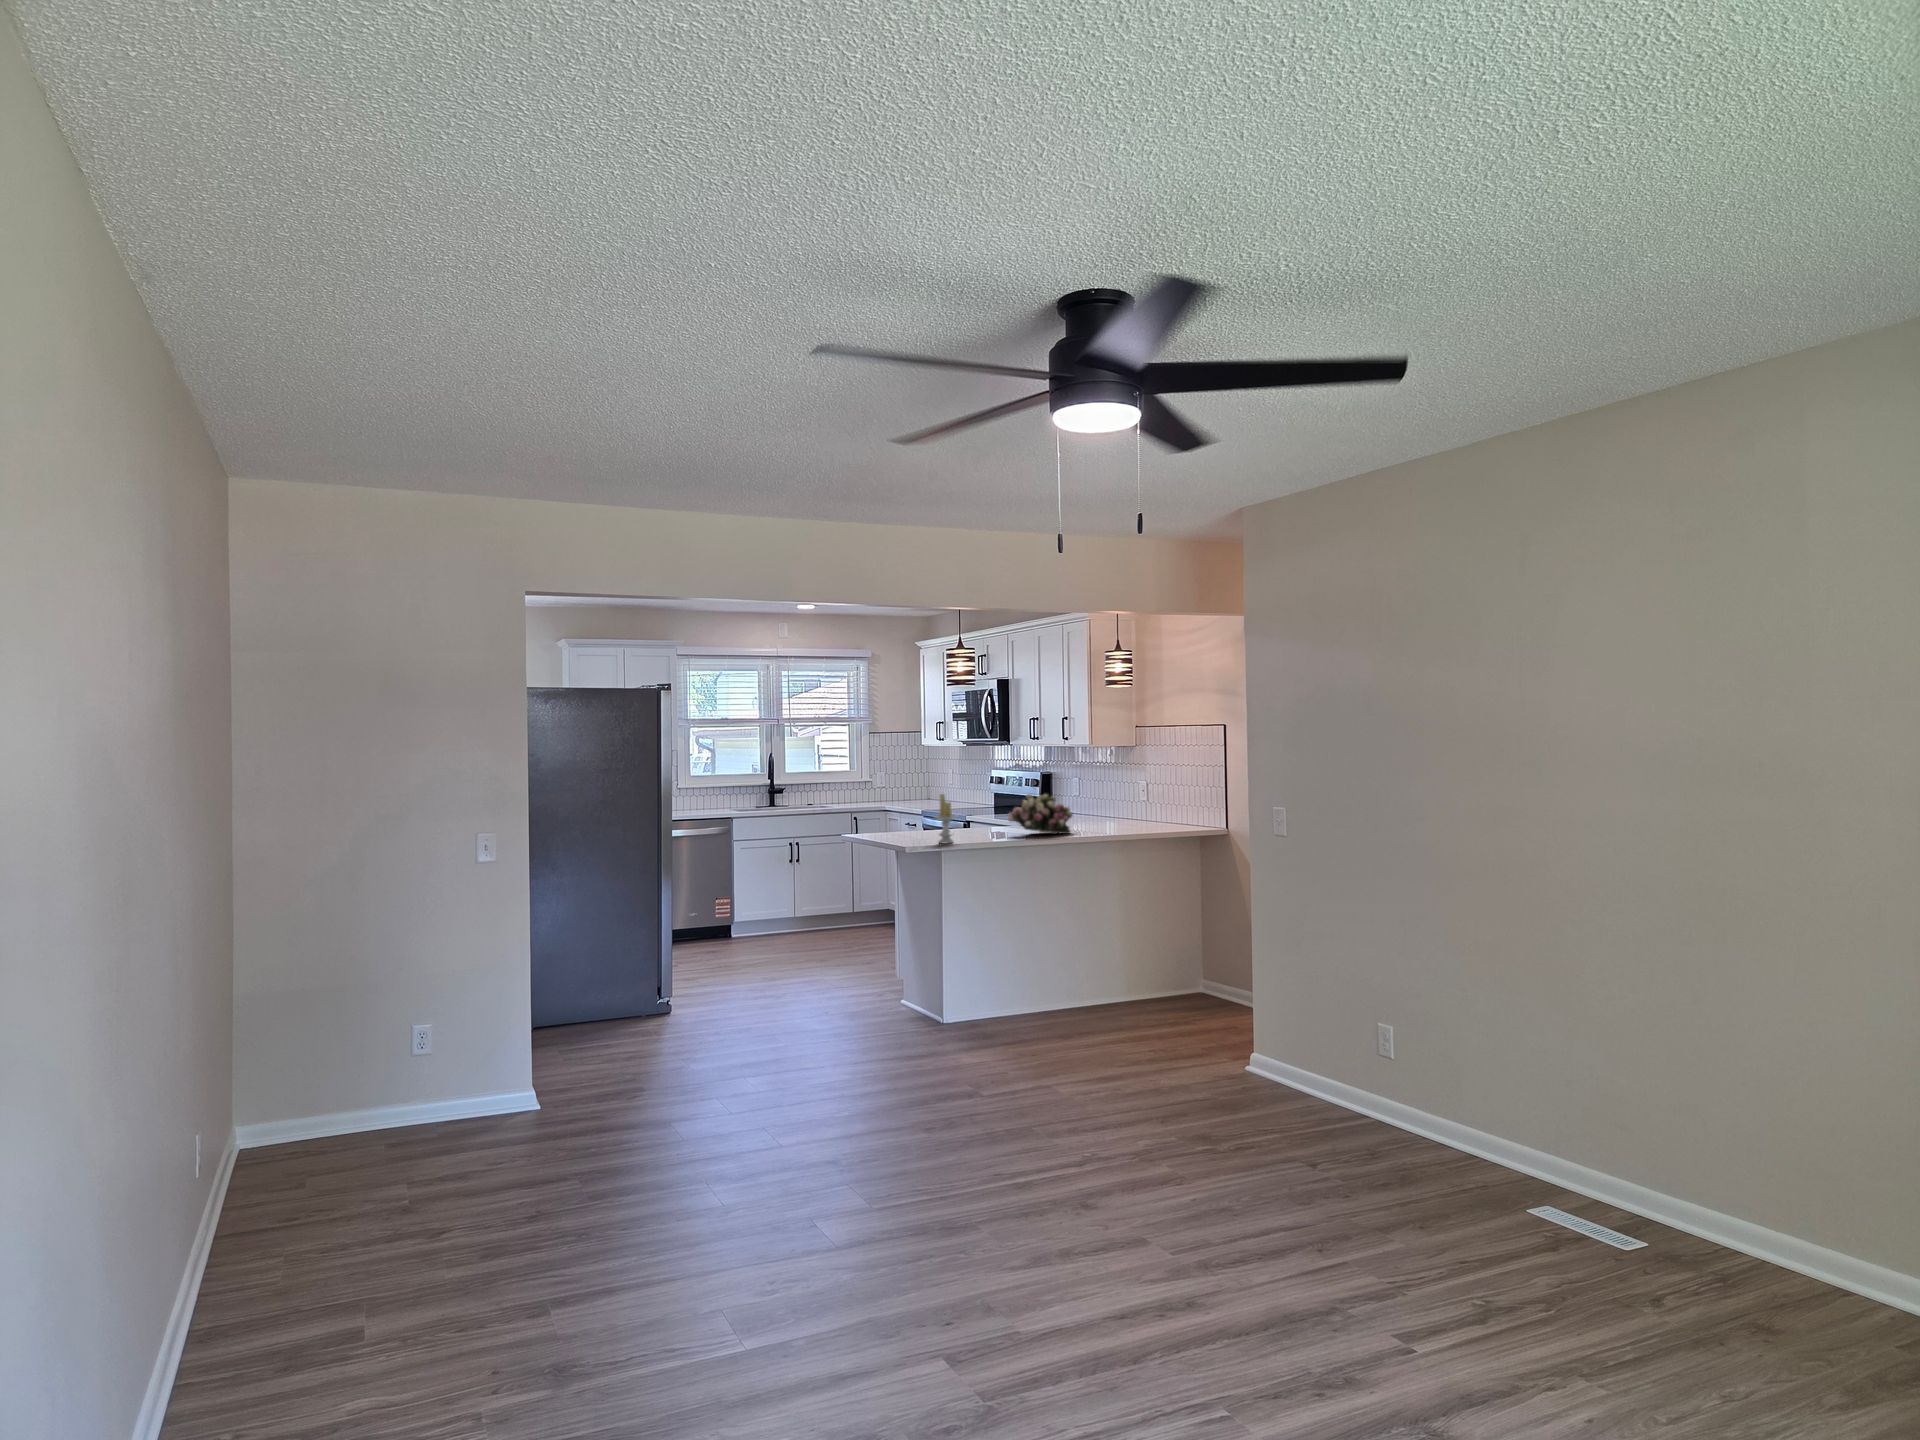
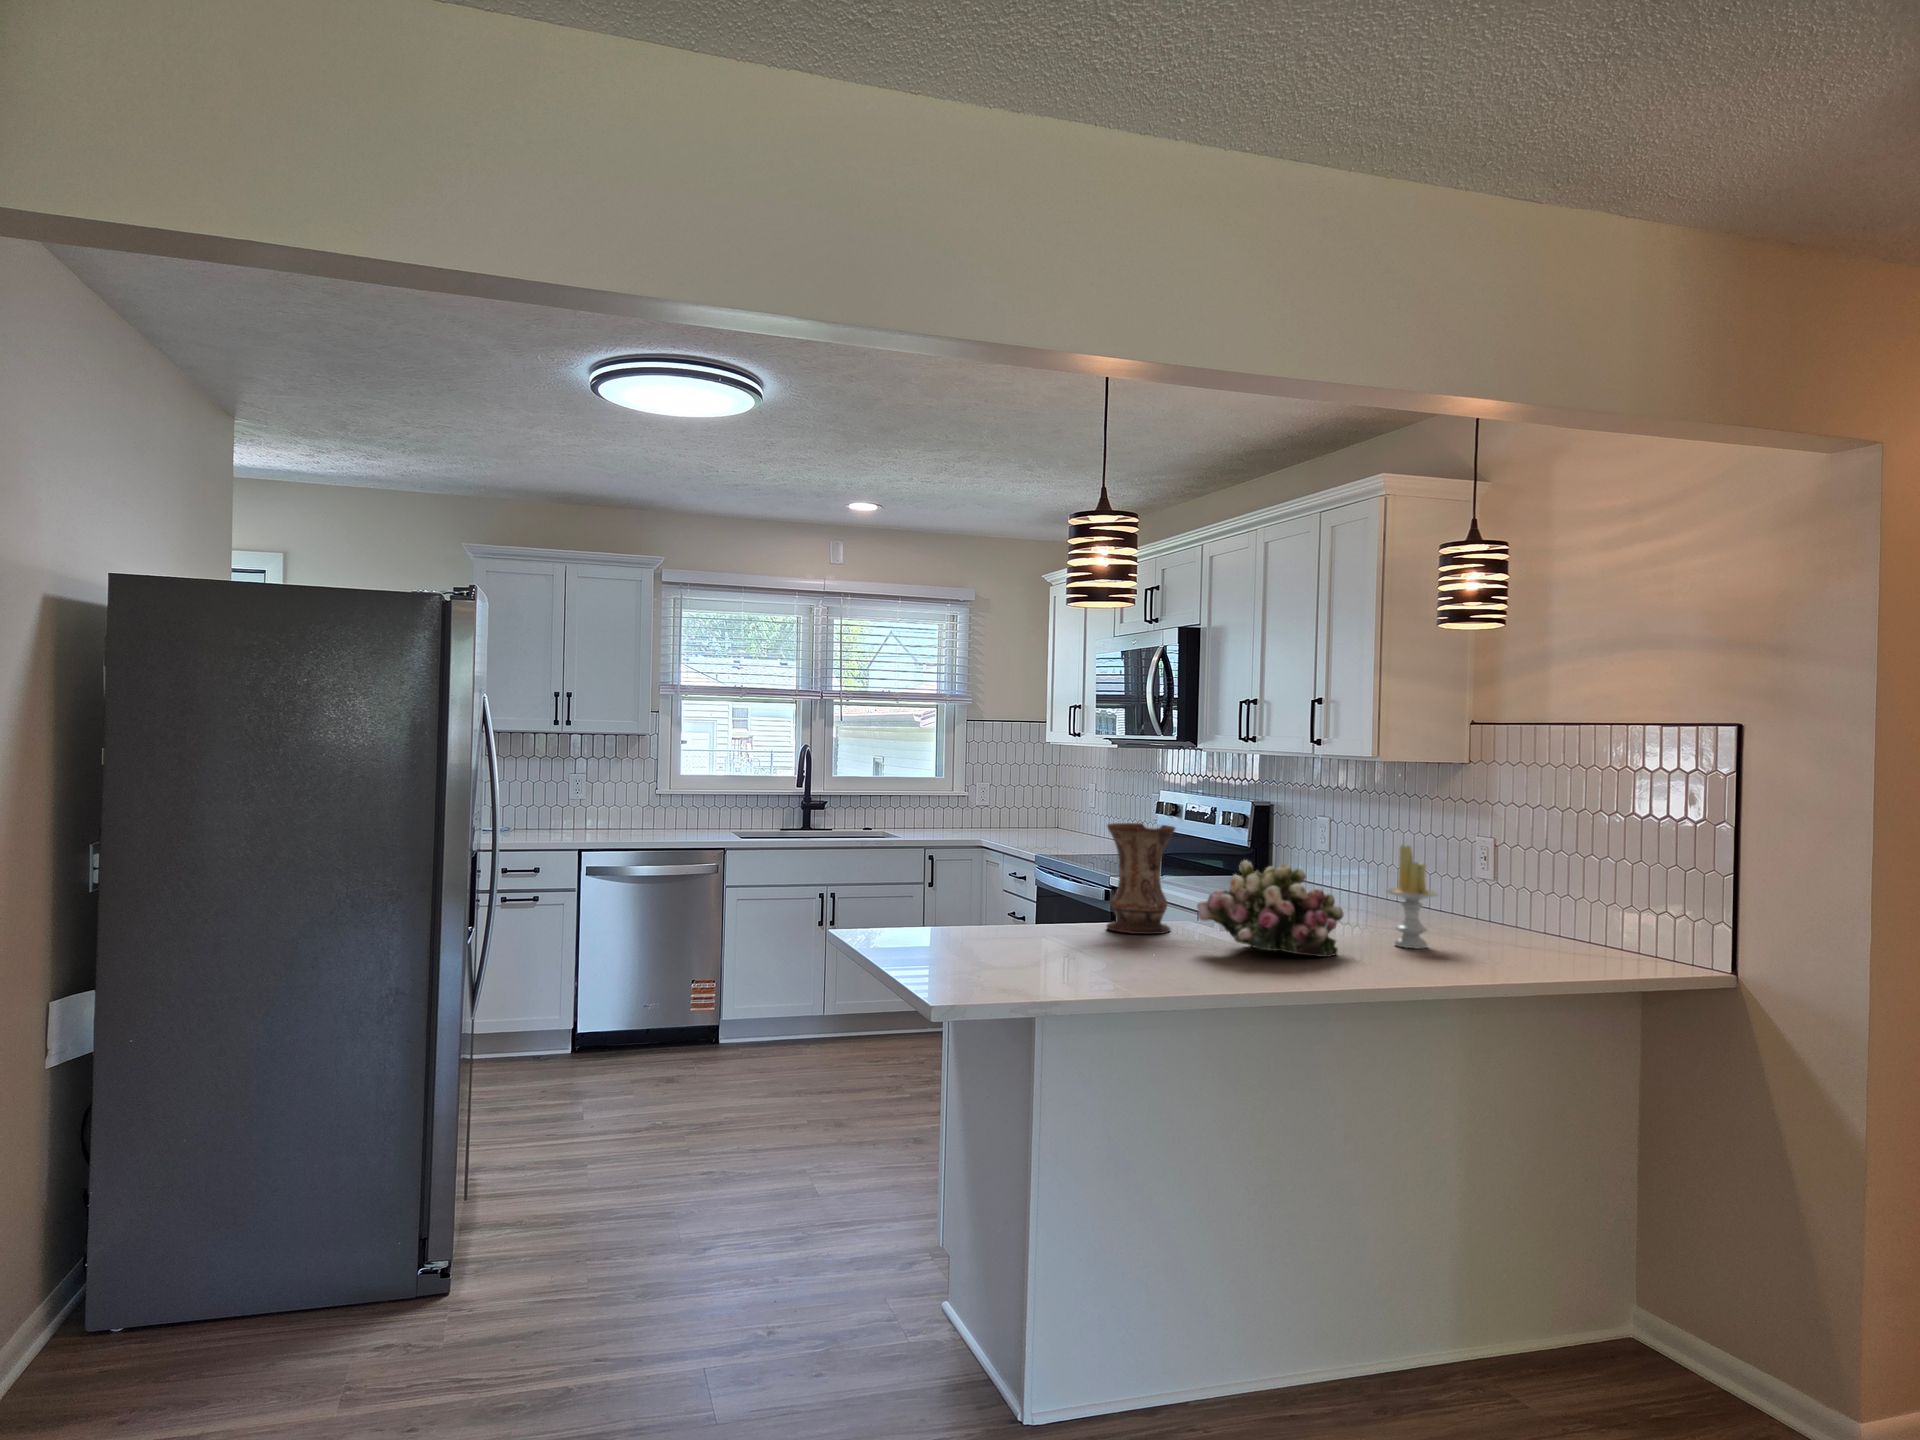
vase: none [964,781,997,833] -> present [1107,823,1175,934]
candle: present [935,794,957,843] -> present [1386,845,1439,948]

